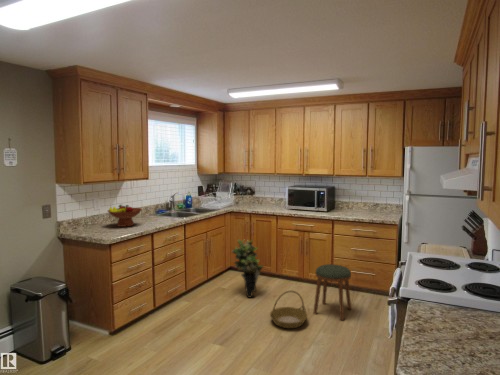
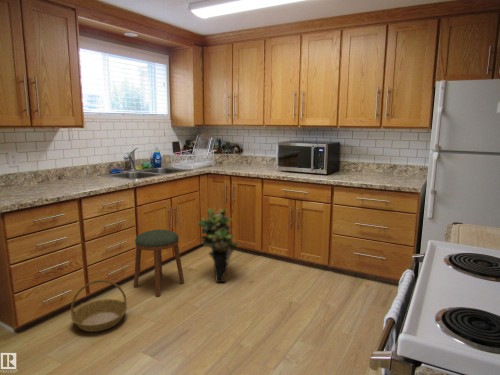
fruit bowl: present [108,205,142,227] -> none [19,160,70,189]
stool: present [314,264,351,320] -> present [134,229,184,296]
basket: present [270,291,307,328] -> present [71,280,127,332]

